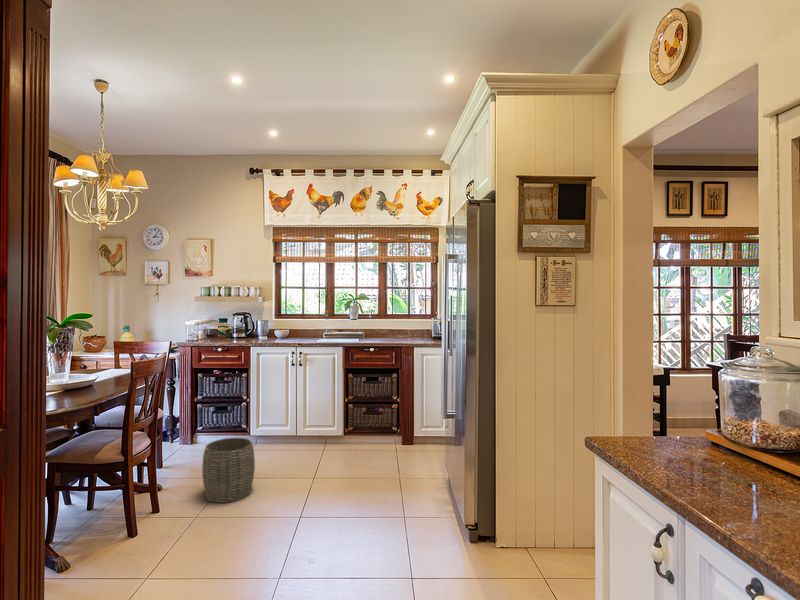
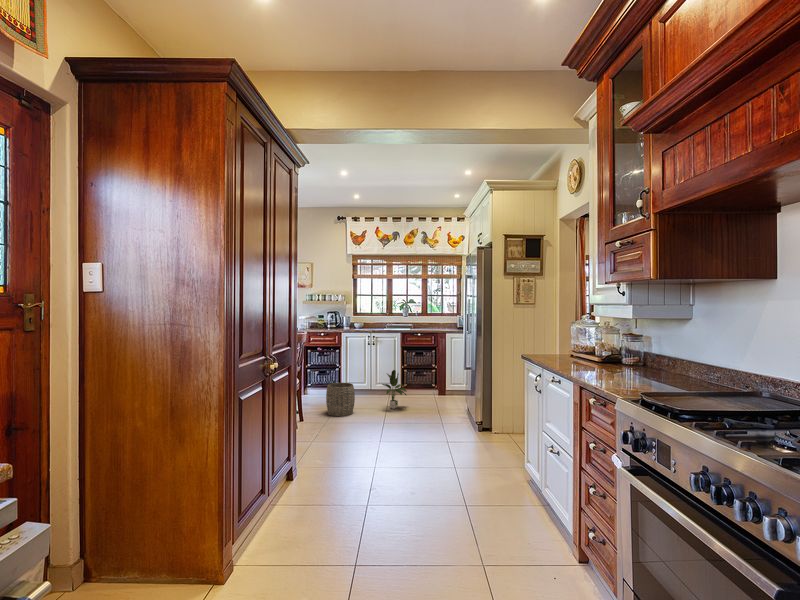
potted plant: none [303,413,348,479] -> present [382,370,407,409]

